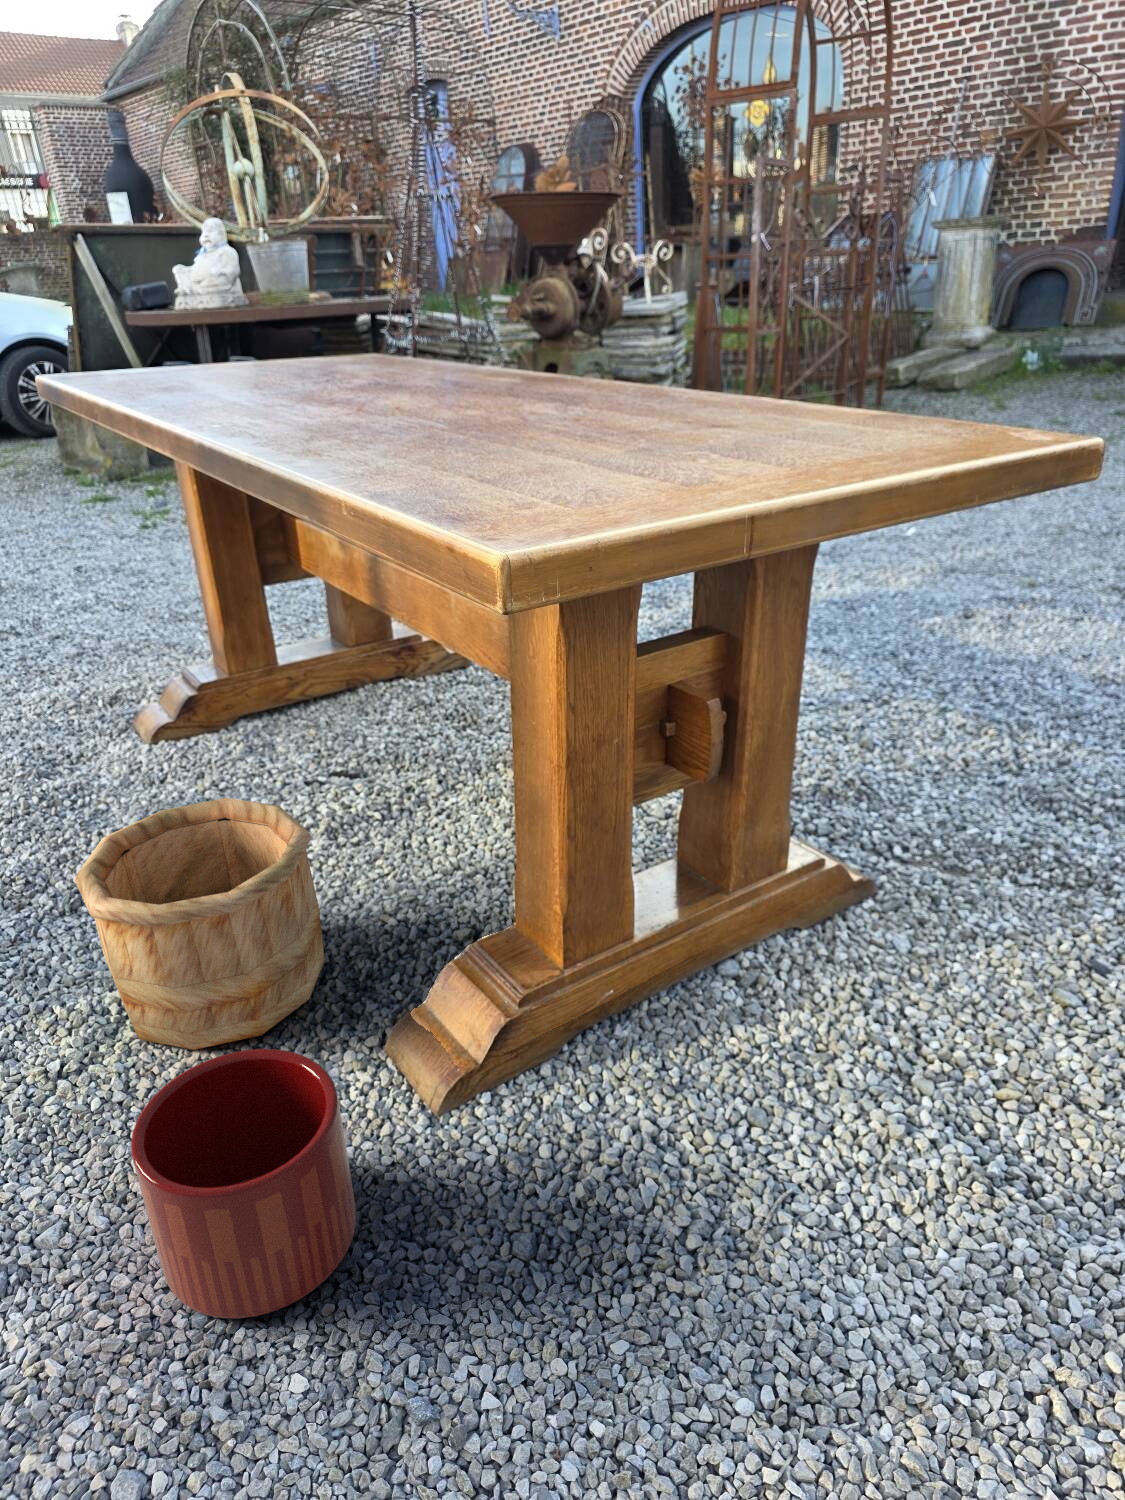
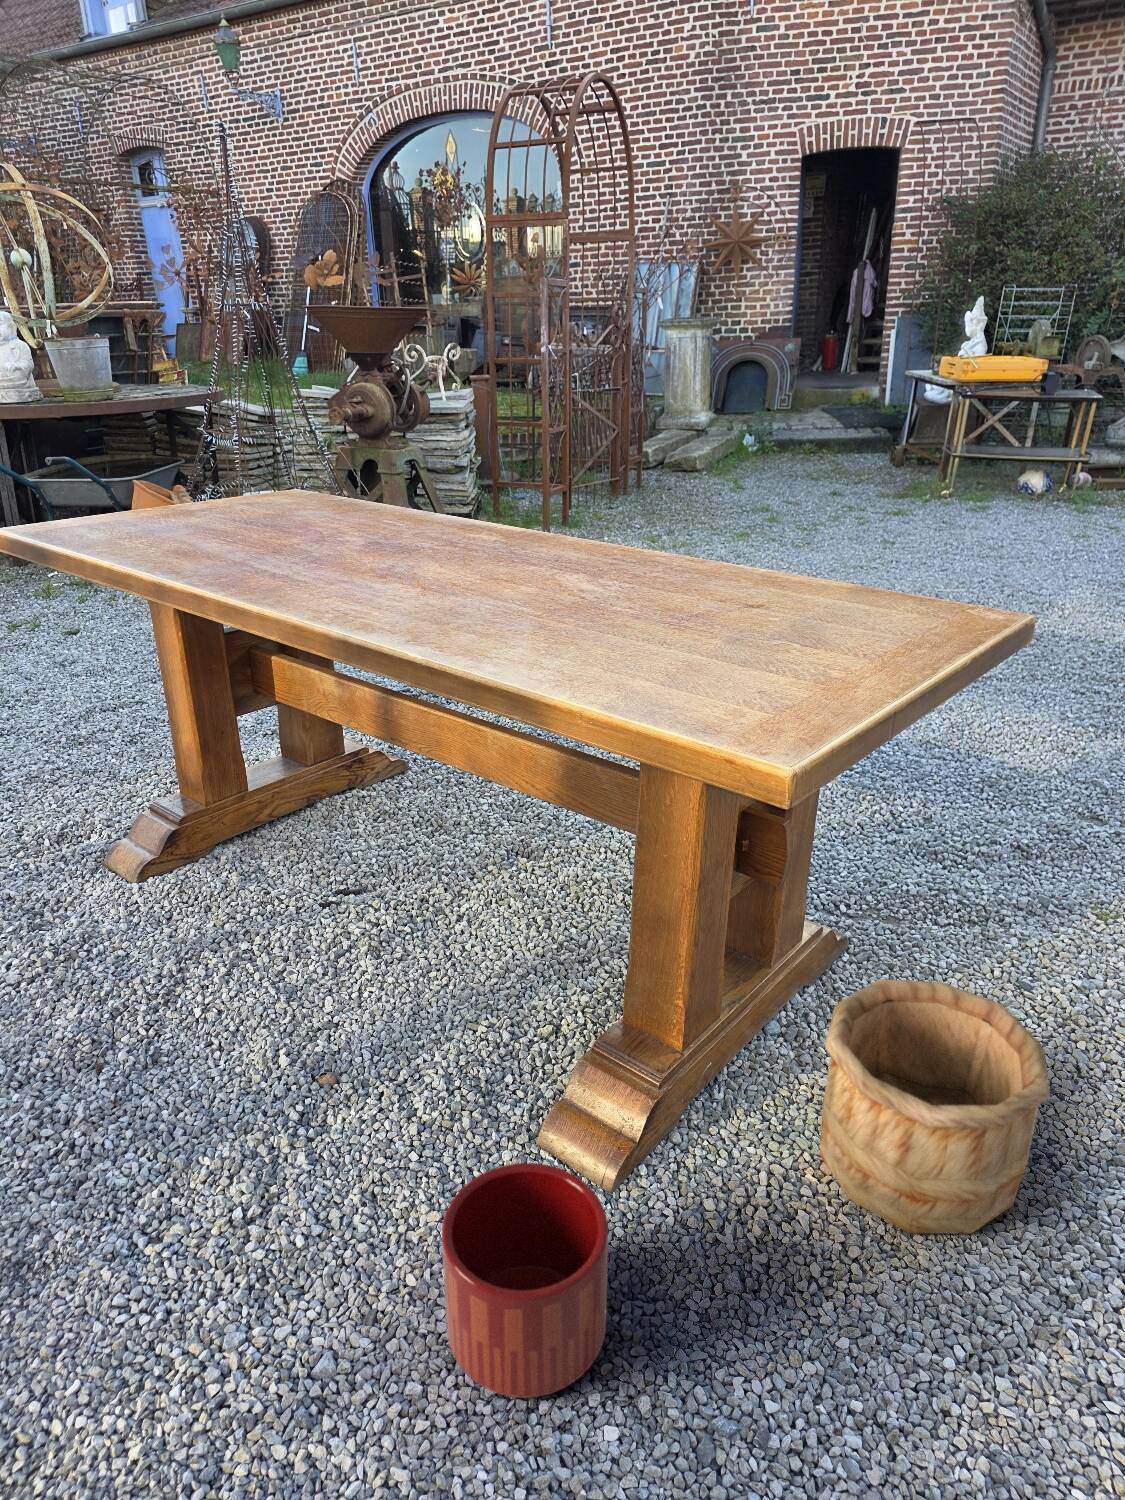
wooden bucket: present [75,798,325,1050] -> present [820,979,1050,1233]

